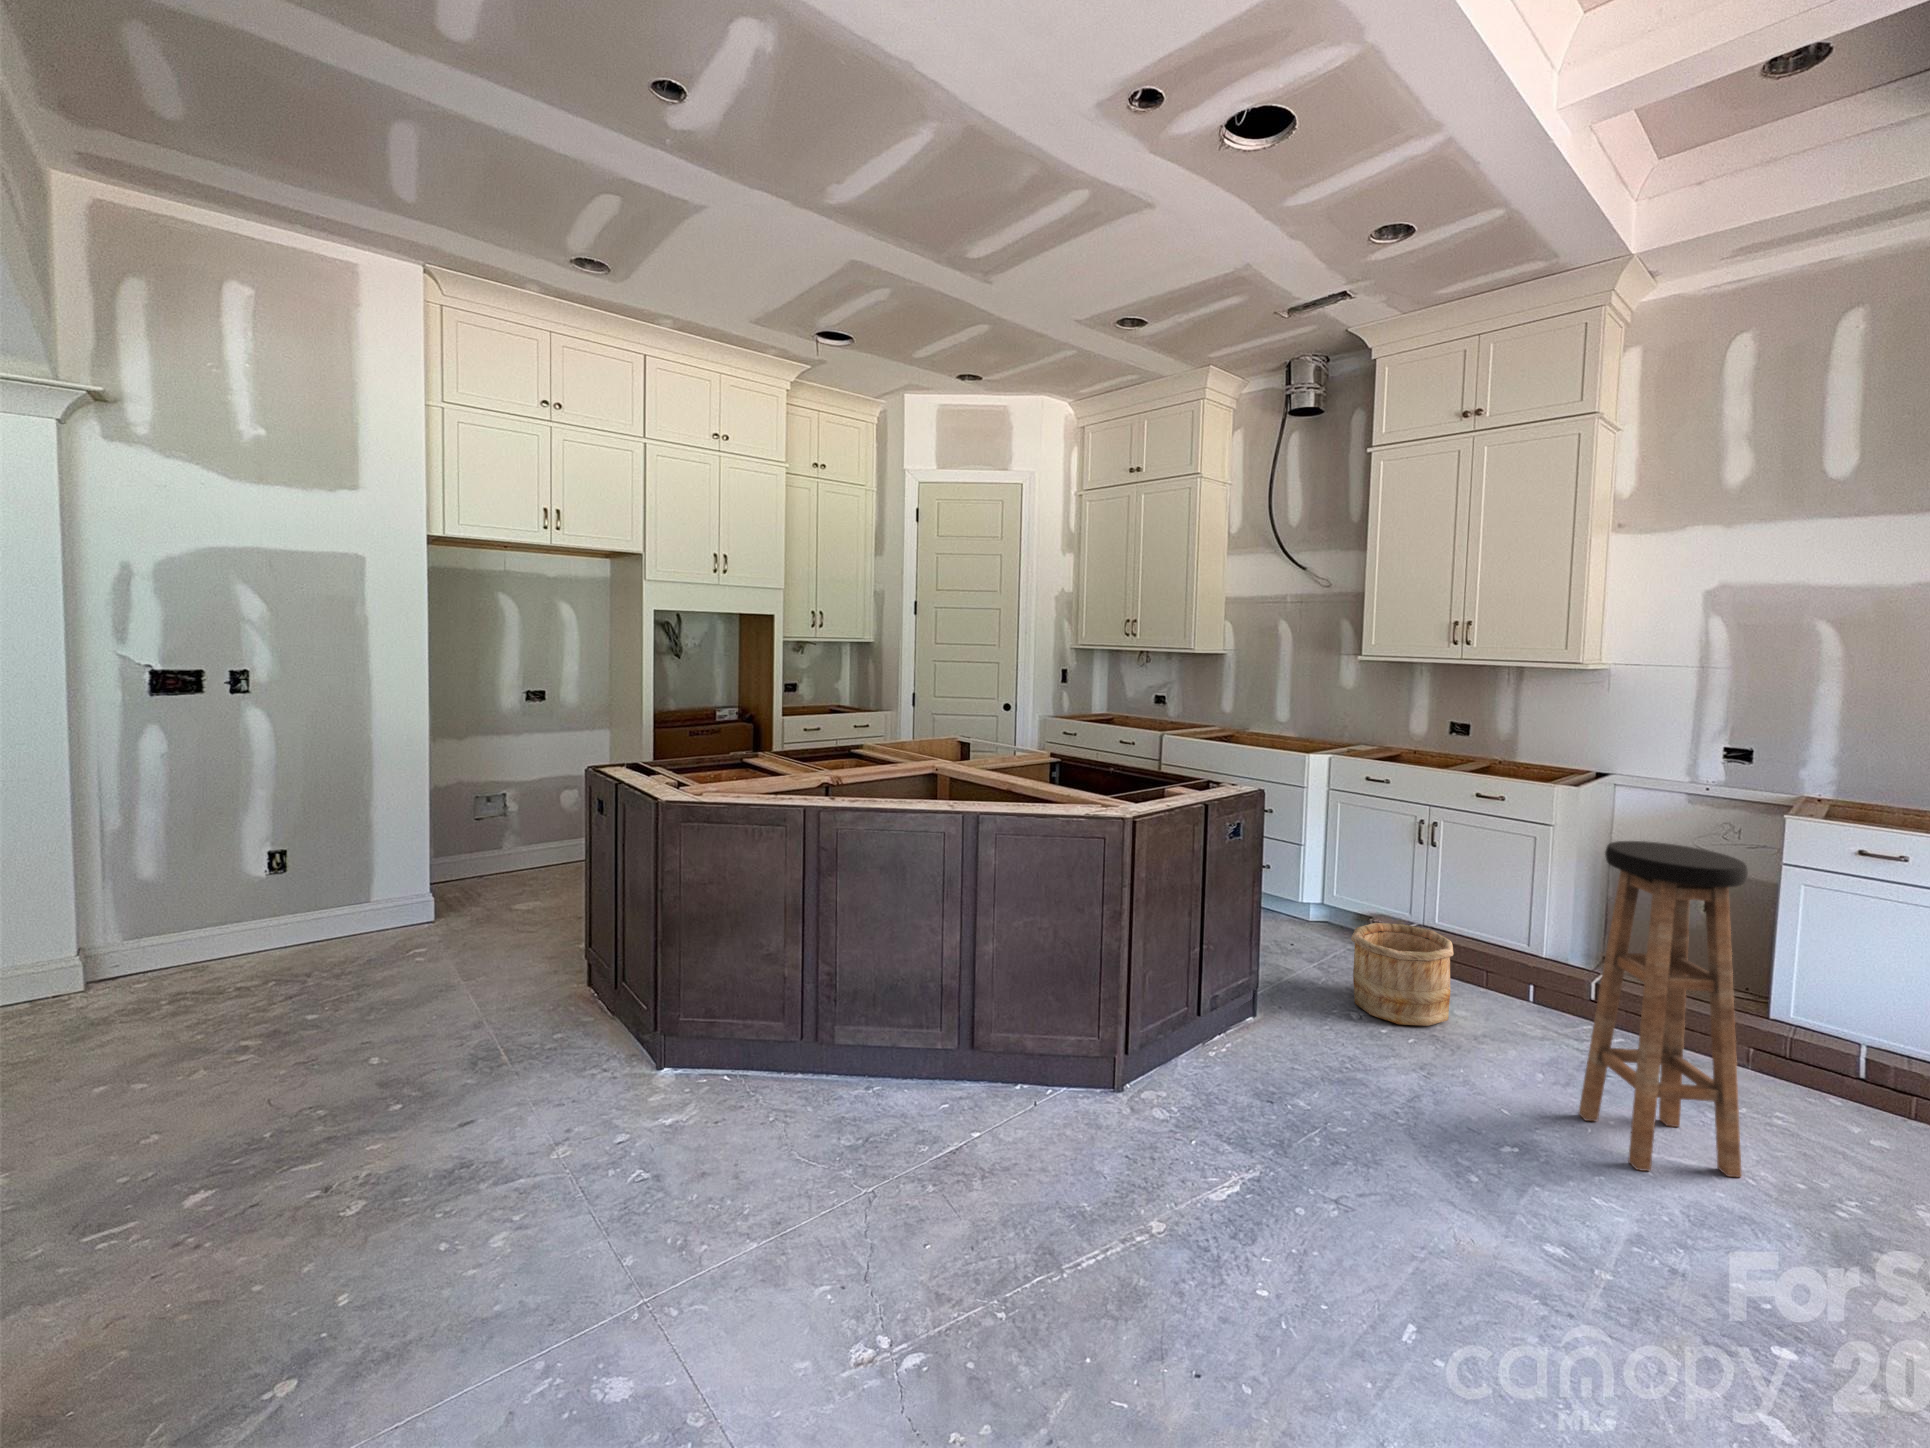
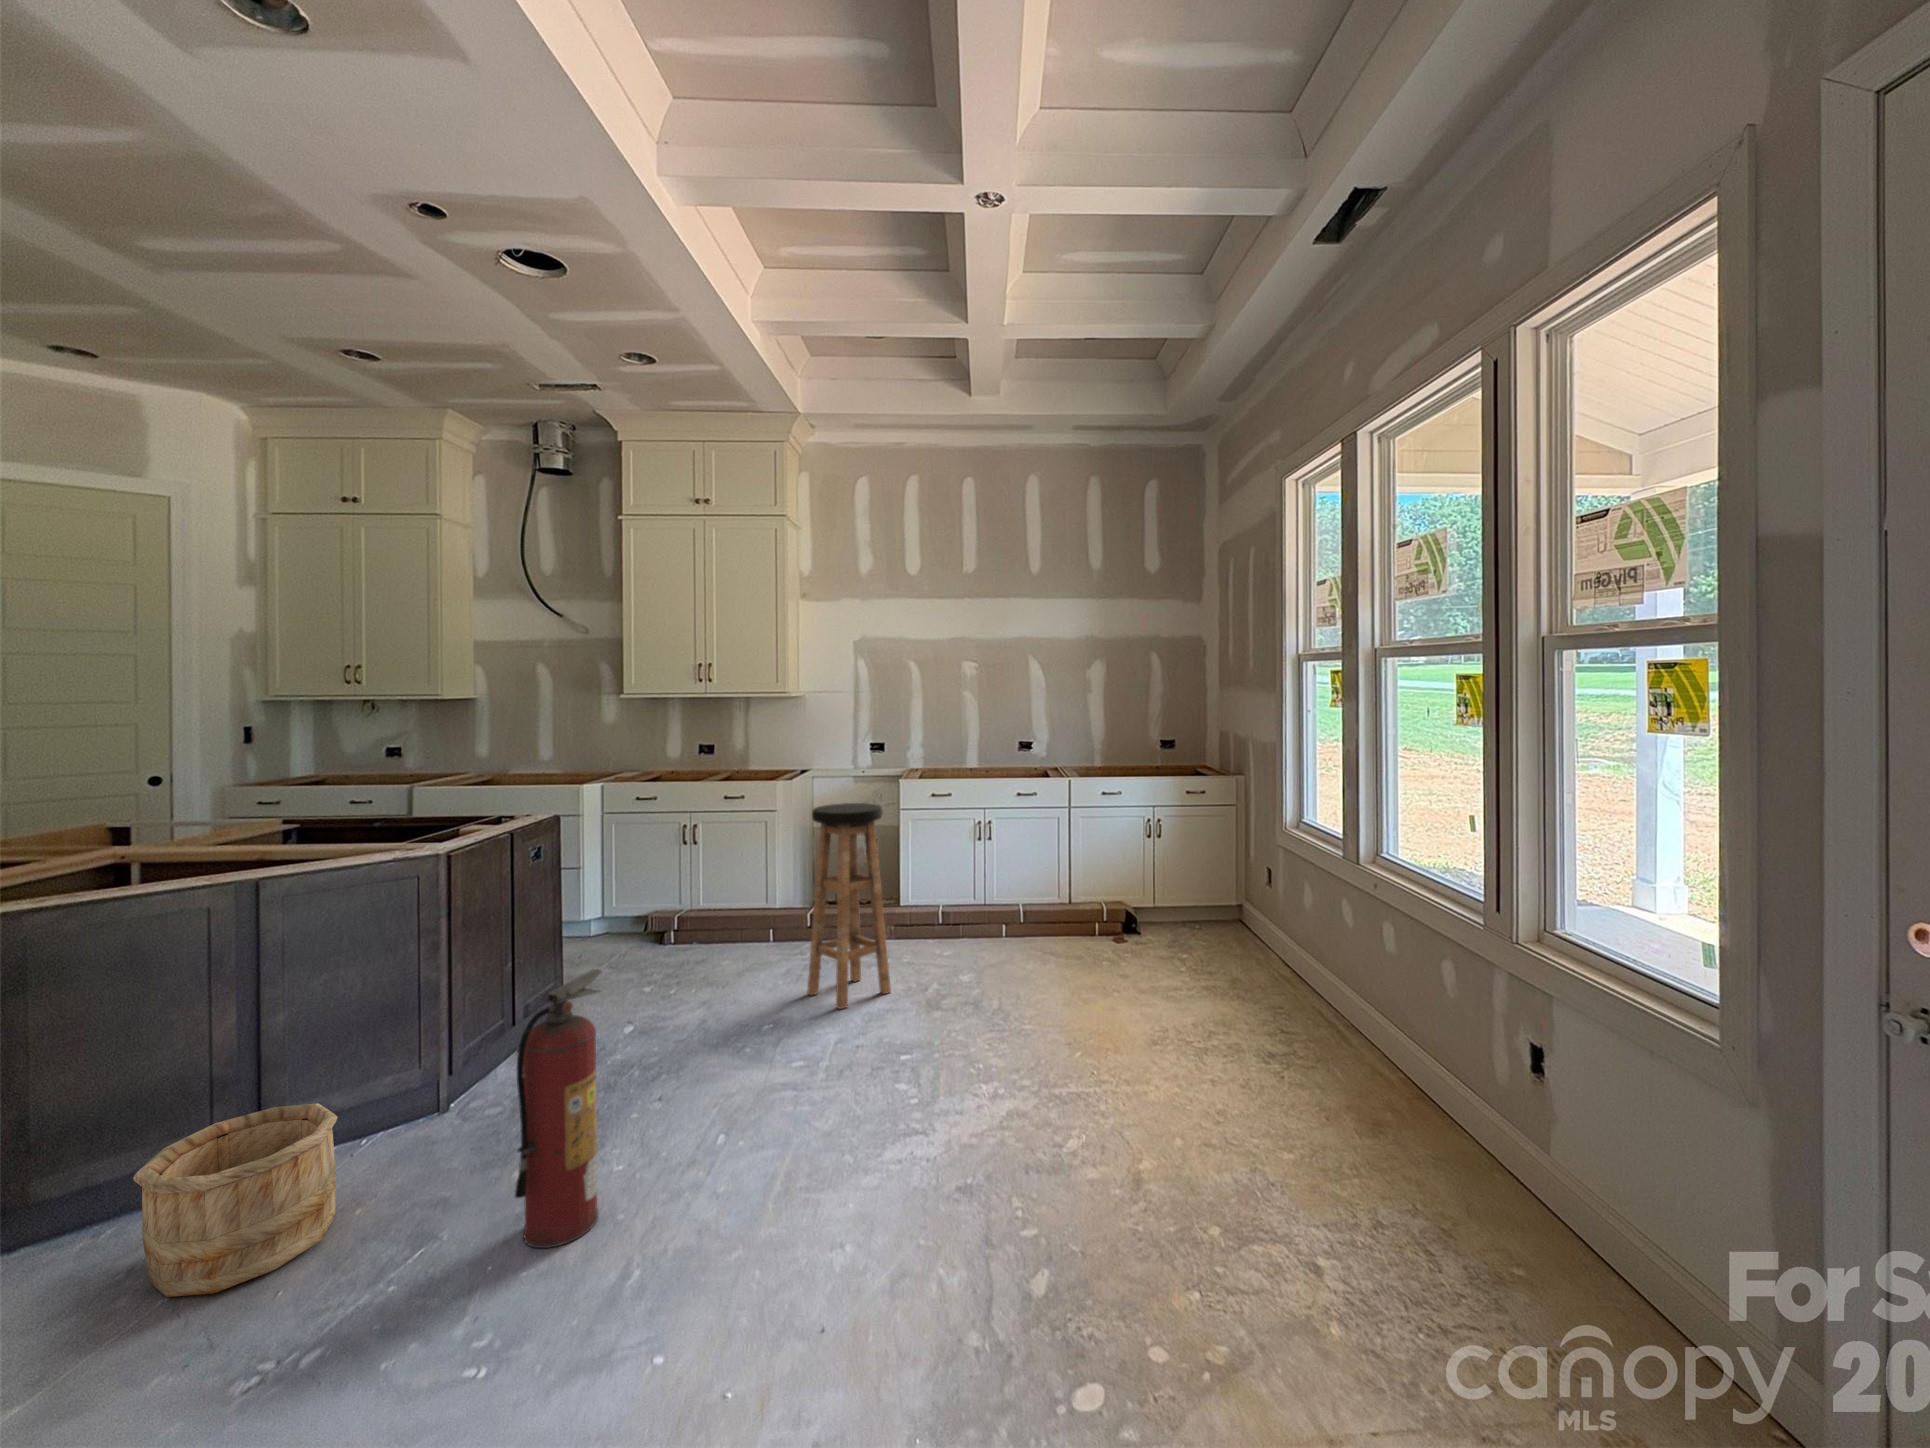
wooden bucket: present [1351,923,1454,1026] -> present [133,1103,337,1297]
fire extinguisher: none [1121,1022,1244,1375] -> present [515,969,601,1248]

